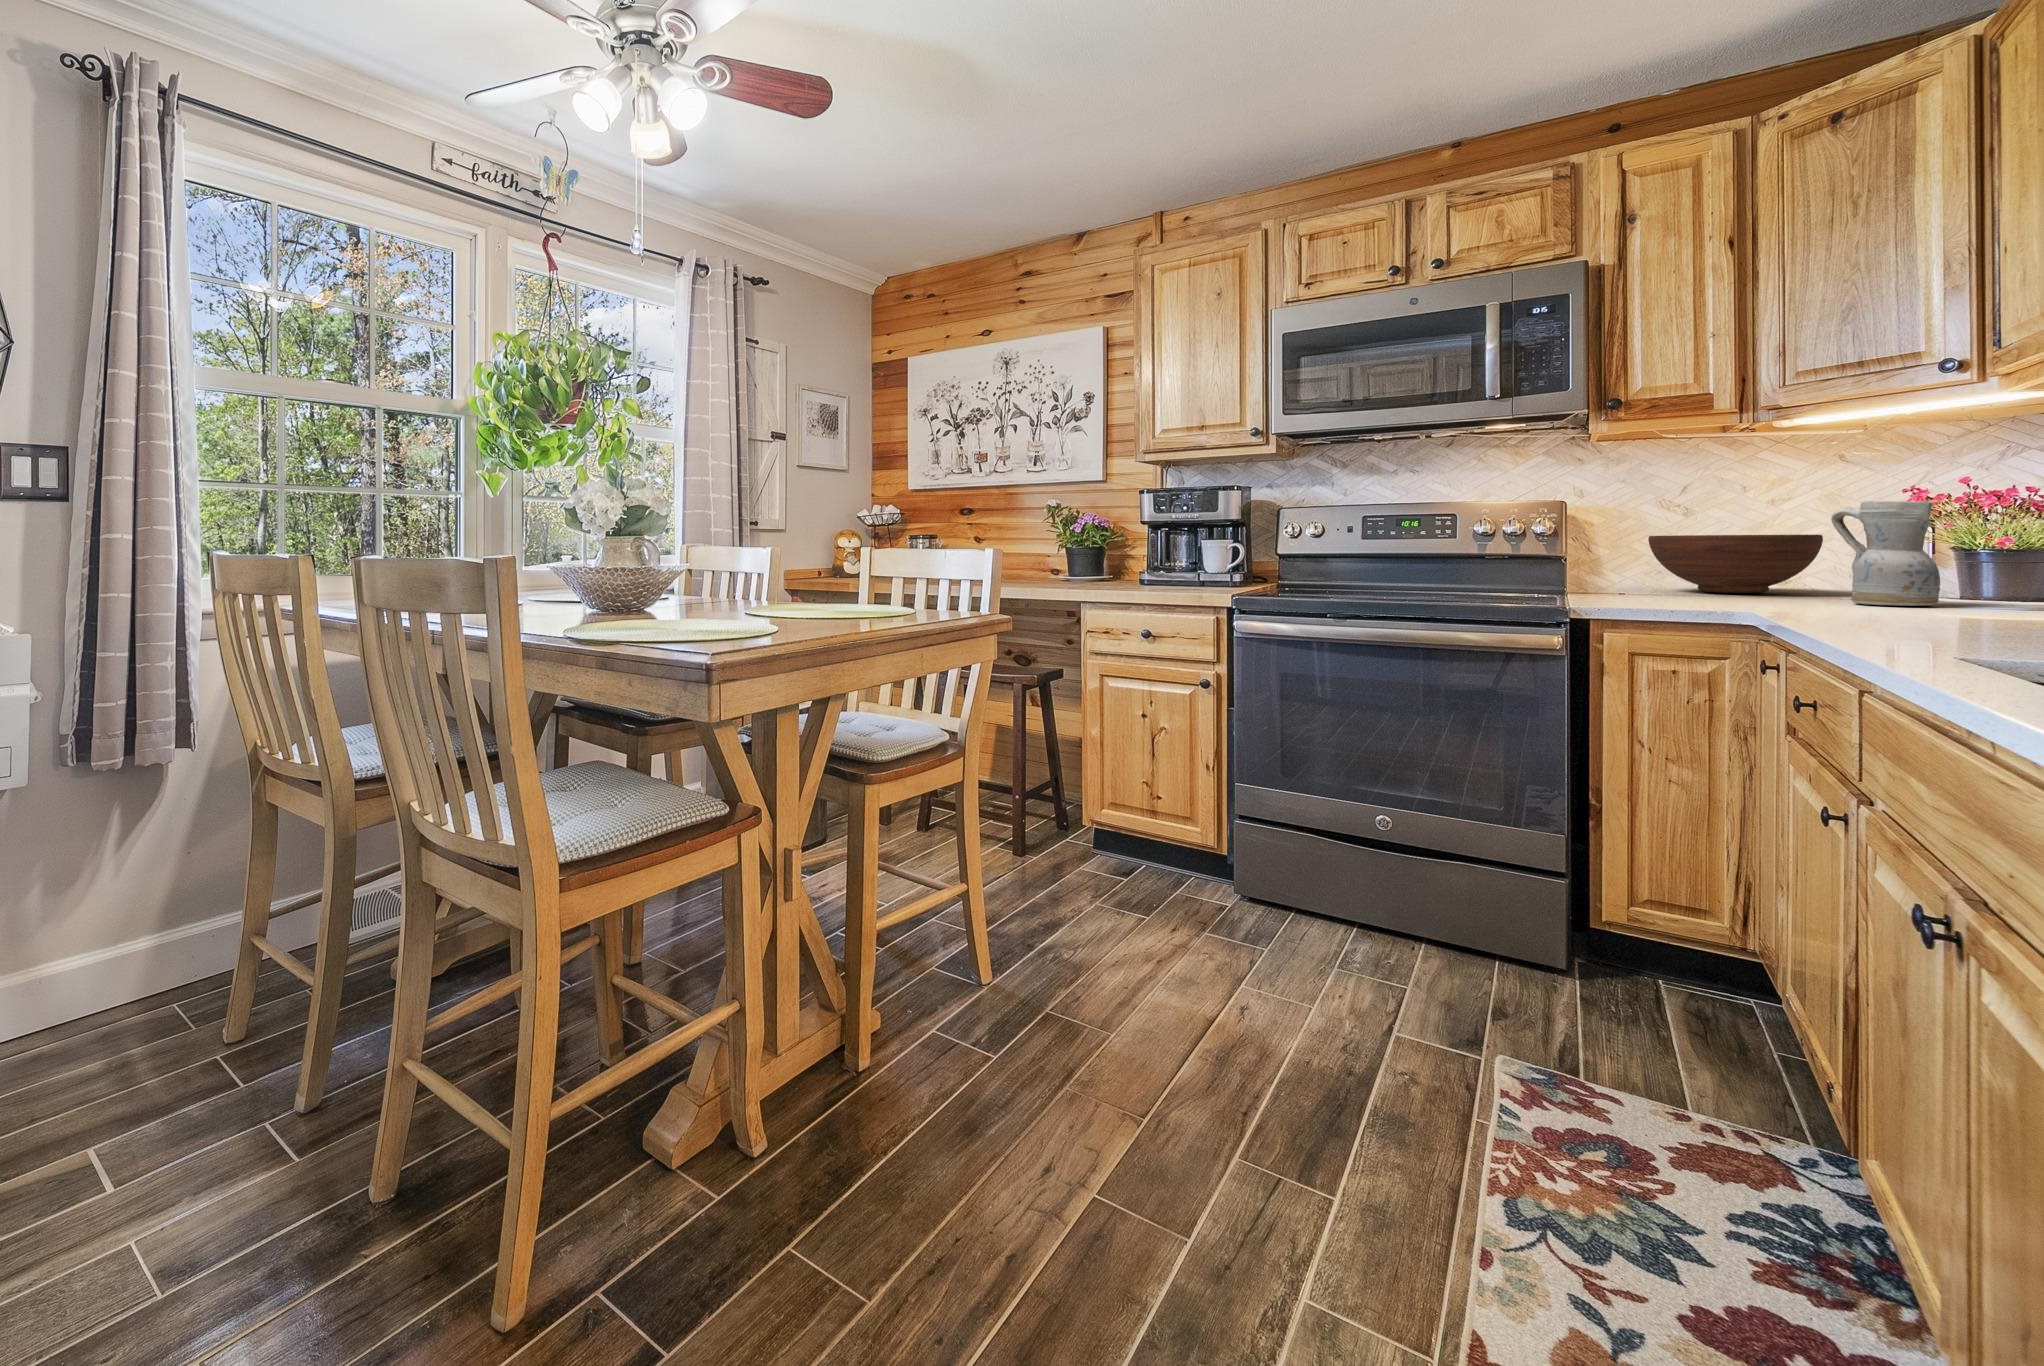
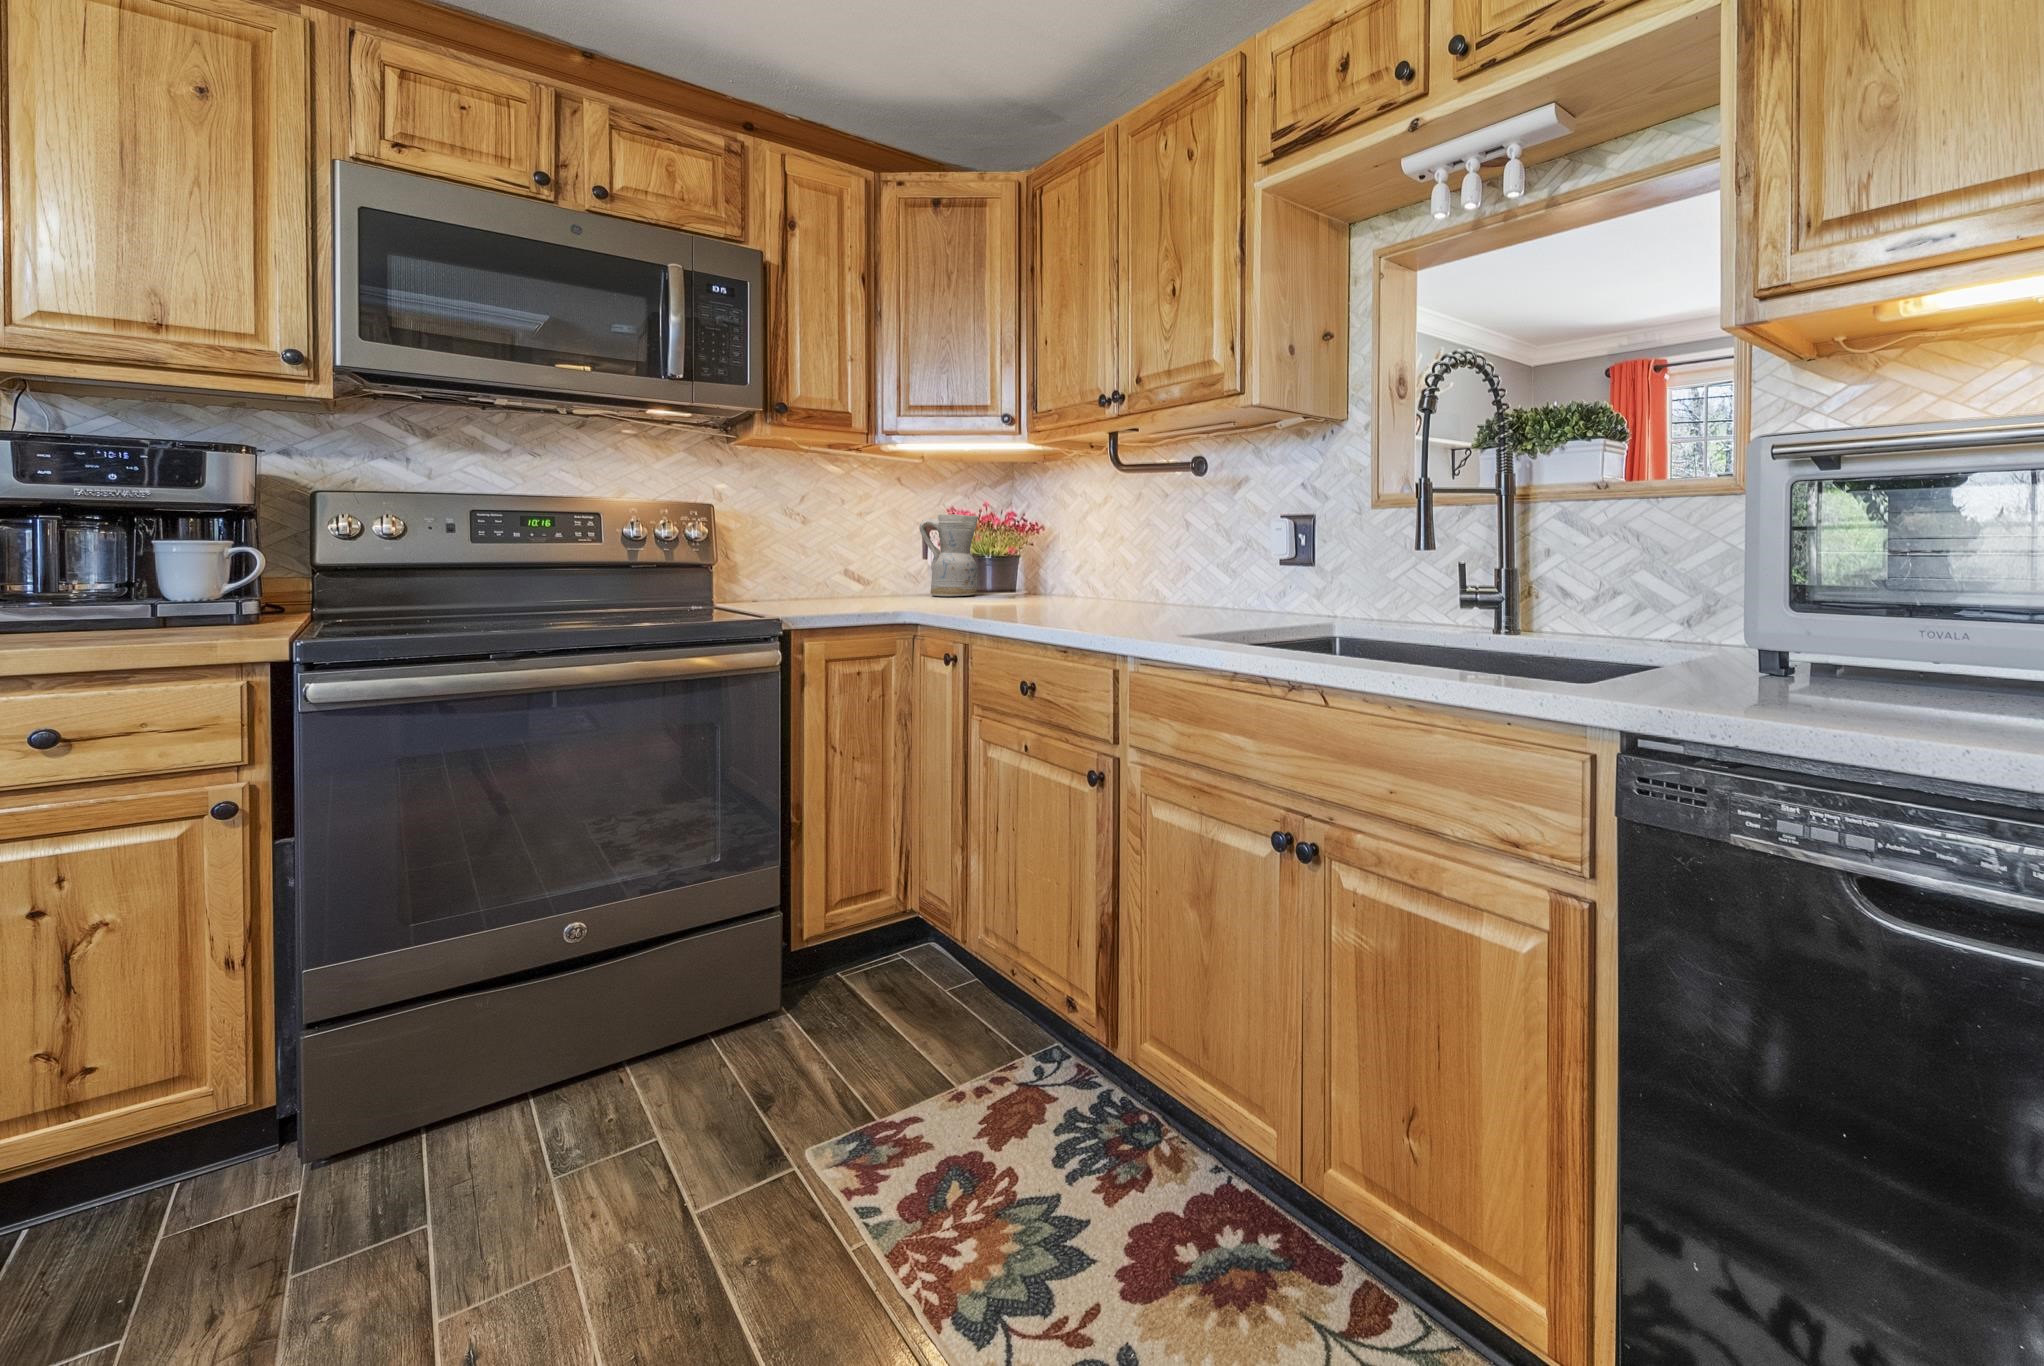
fruit bowl: present [1648,535,1823,593] -> none [771,540,892,592]

